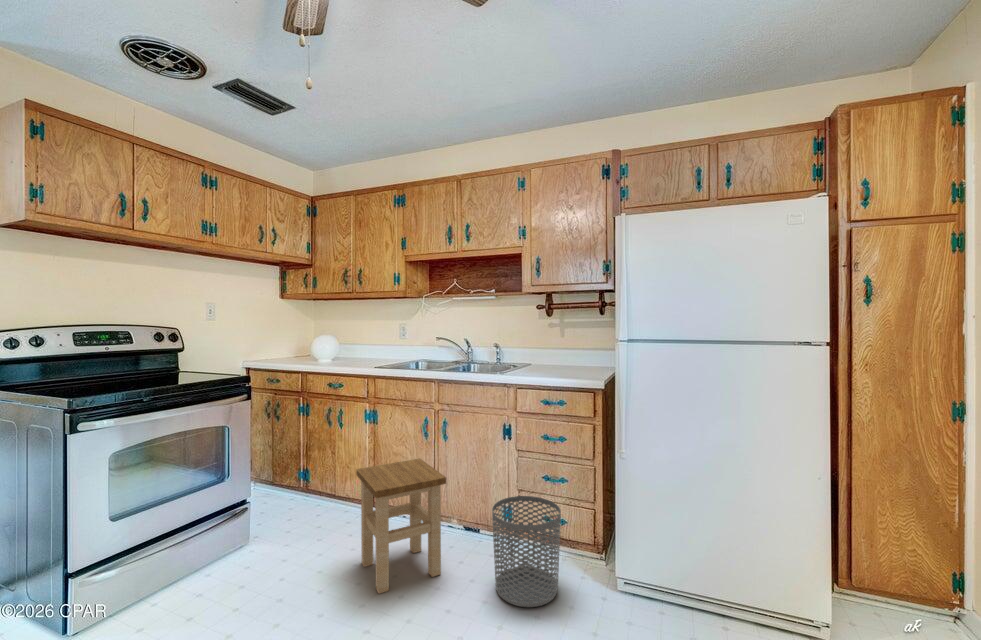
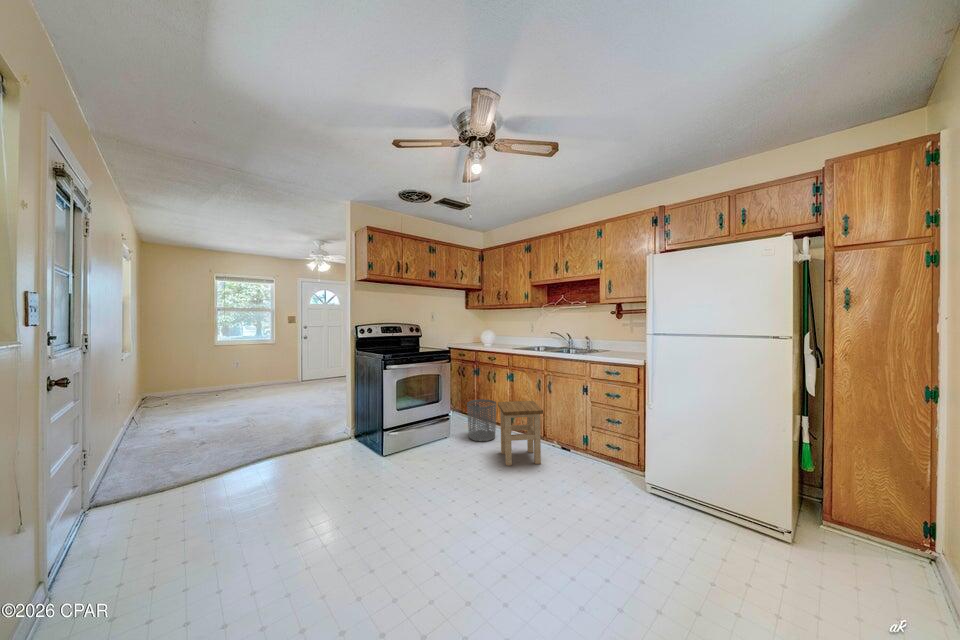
waste bin: present [492,496,561,607] -> present [467,399,496,441]

